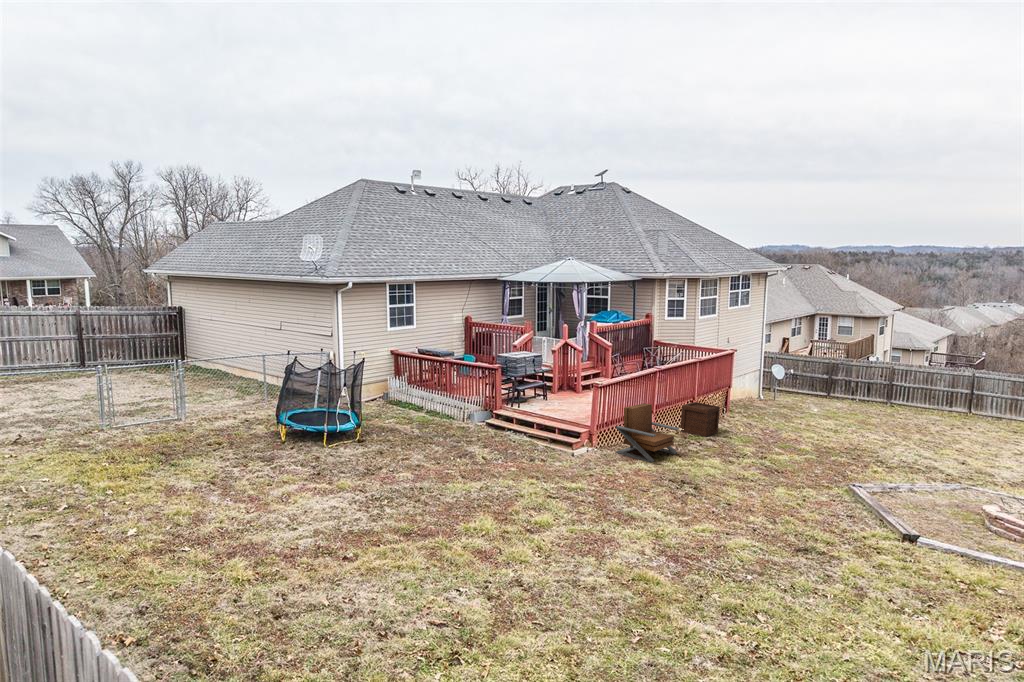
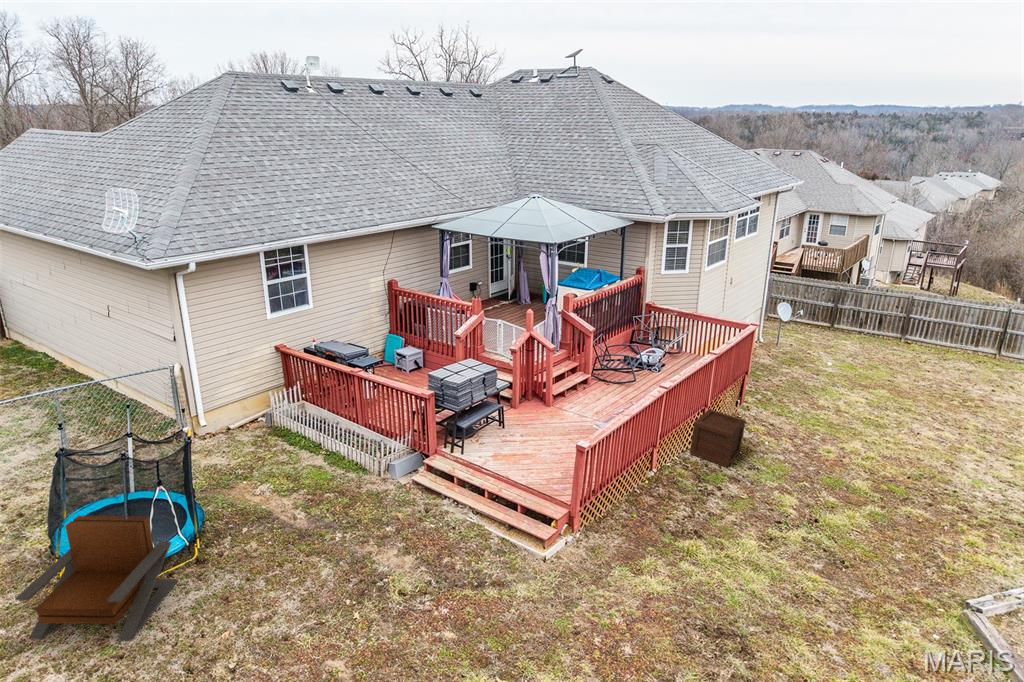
lounge chair: present [616,403,679,462] -> present [16,515,177,641]

